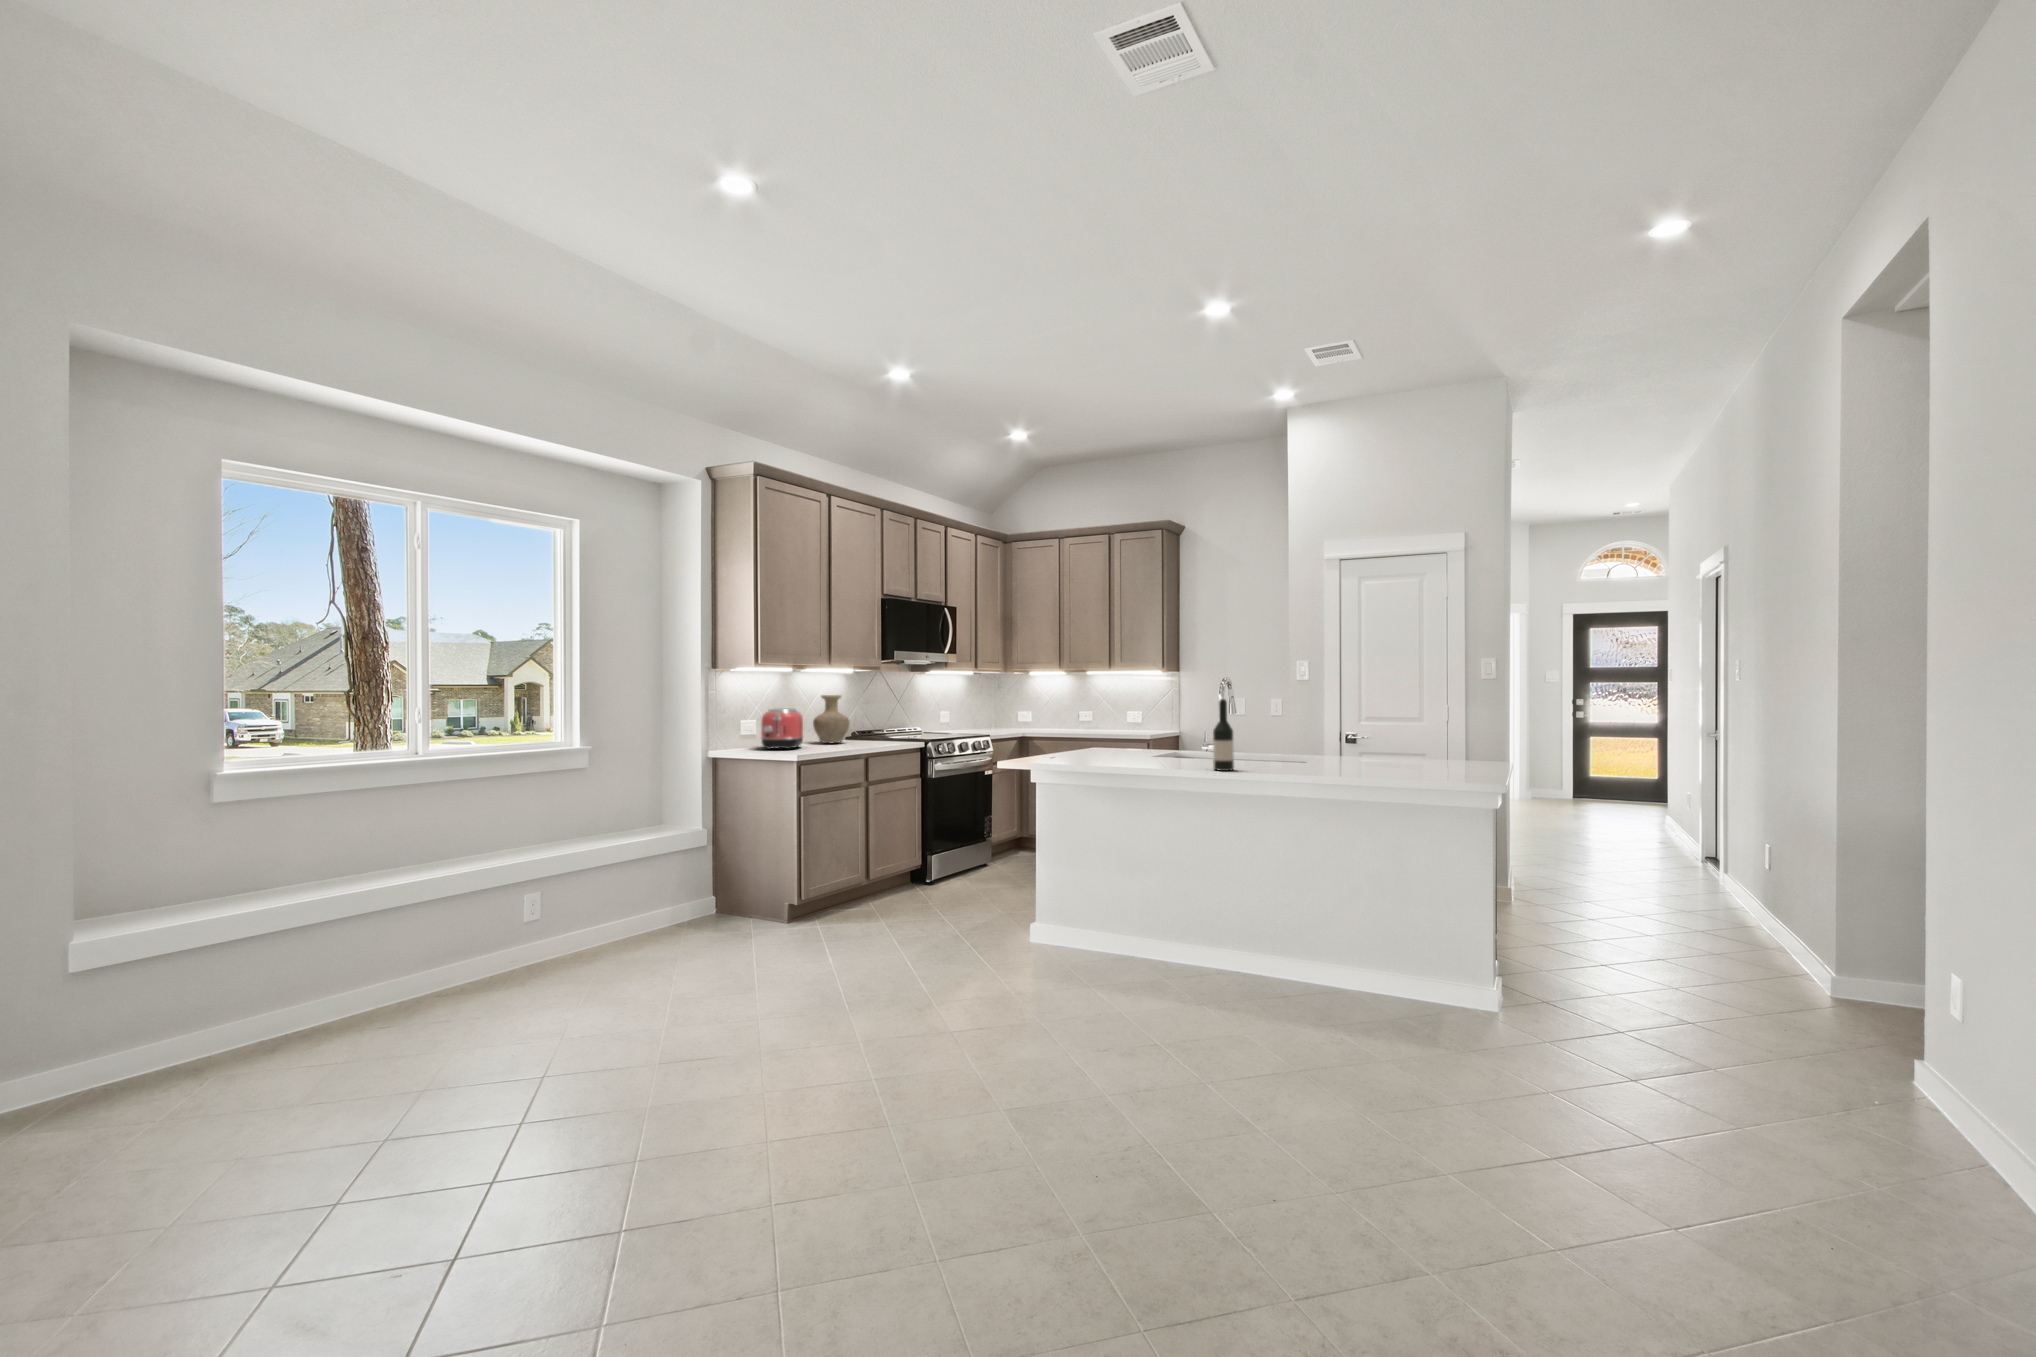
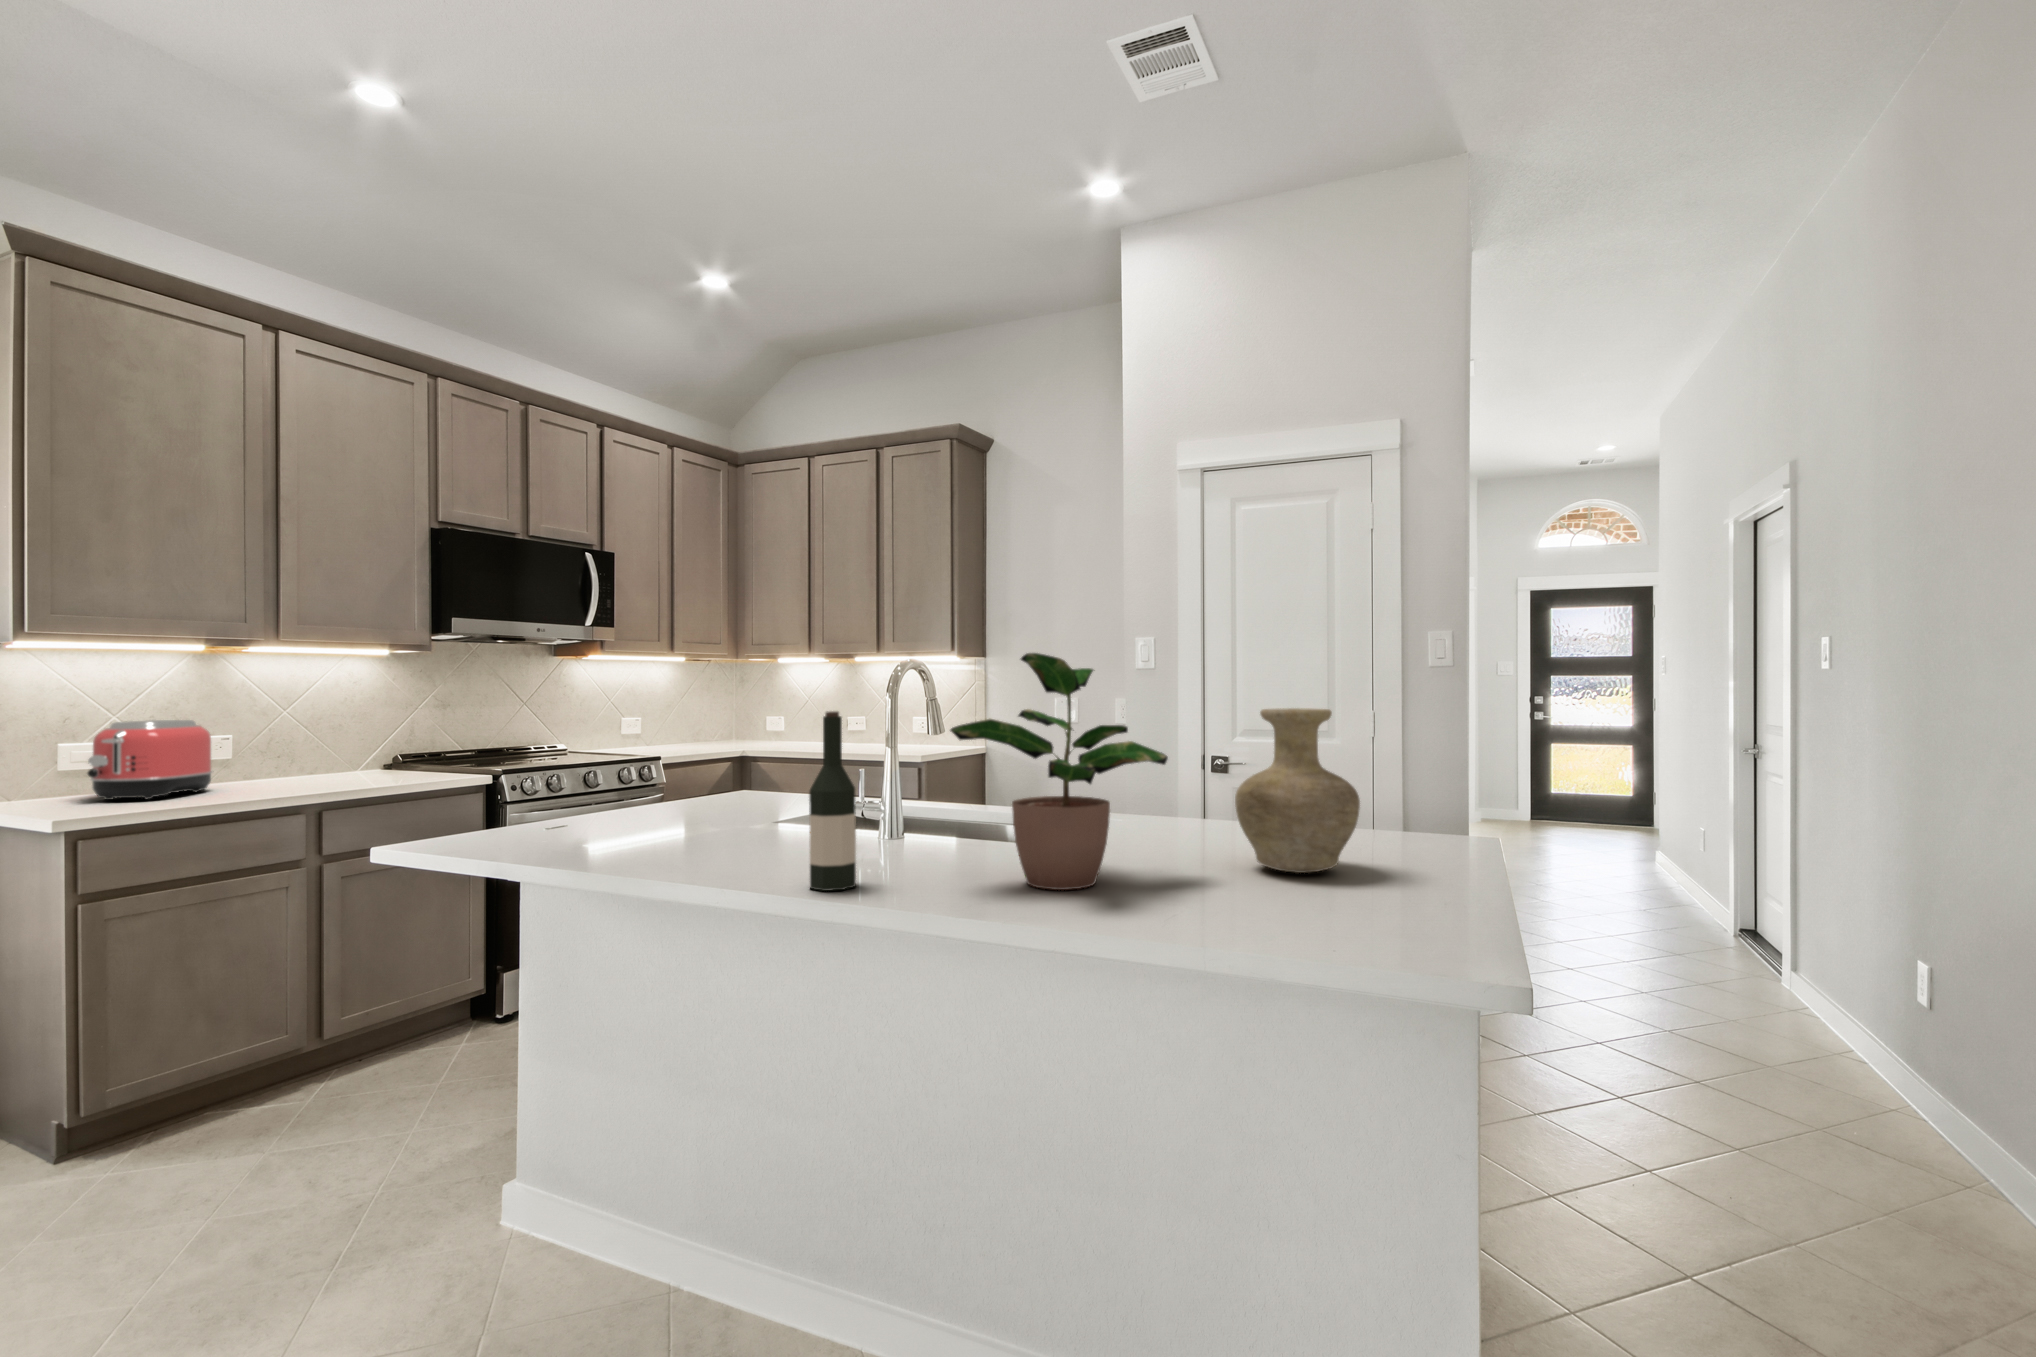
potted plant: none [1271,675,1361,771] -> present [950,653,1168,890]
vase: present [813,695,850,743] -> present [1235,708,1360,873]

